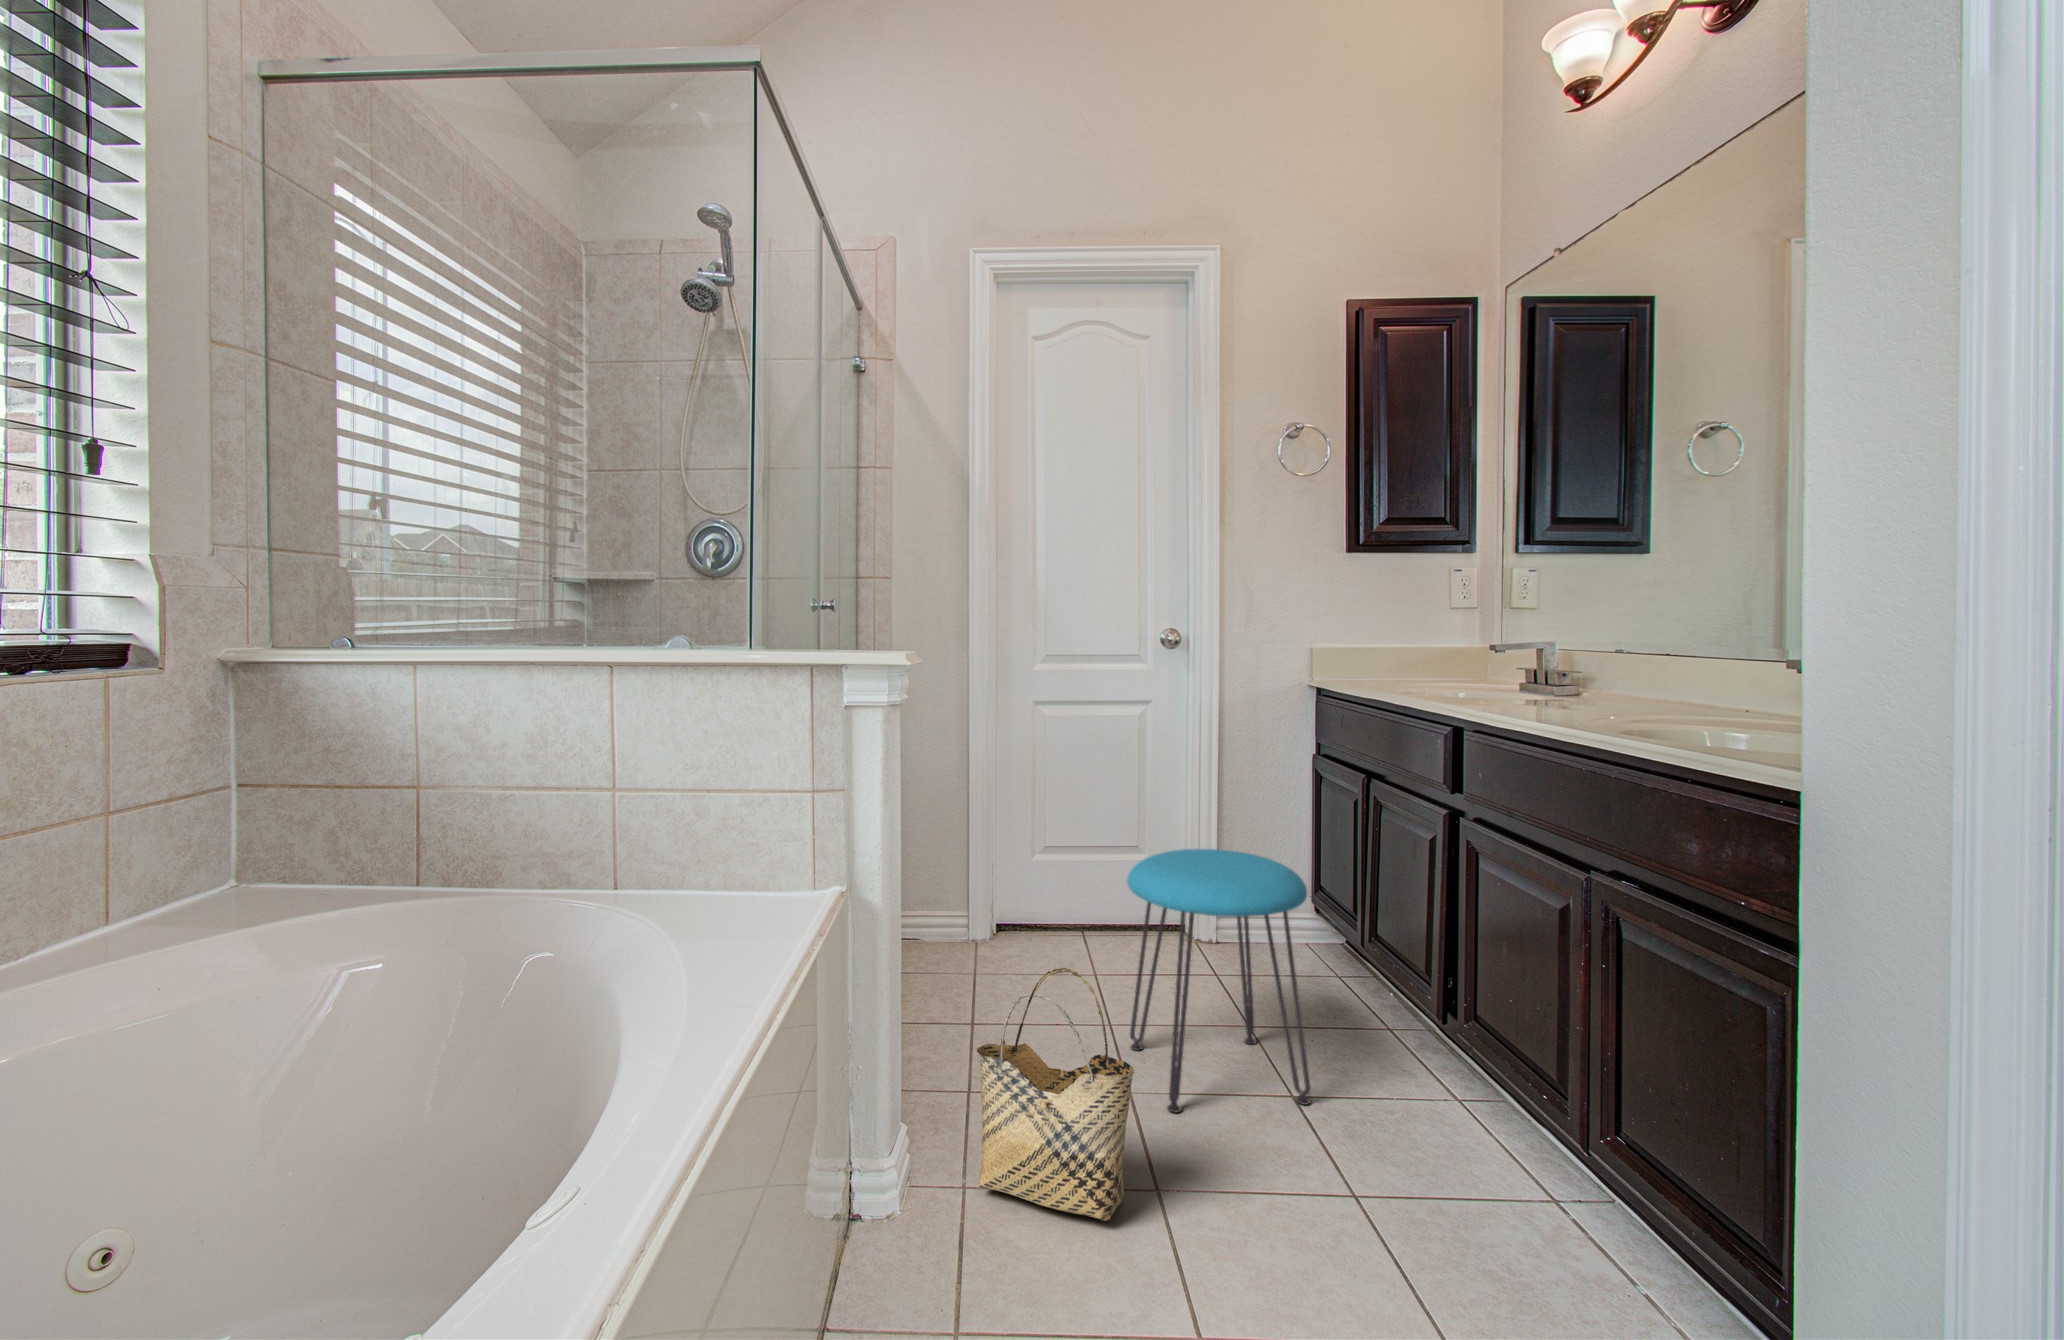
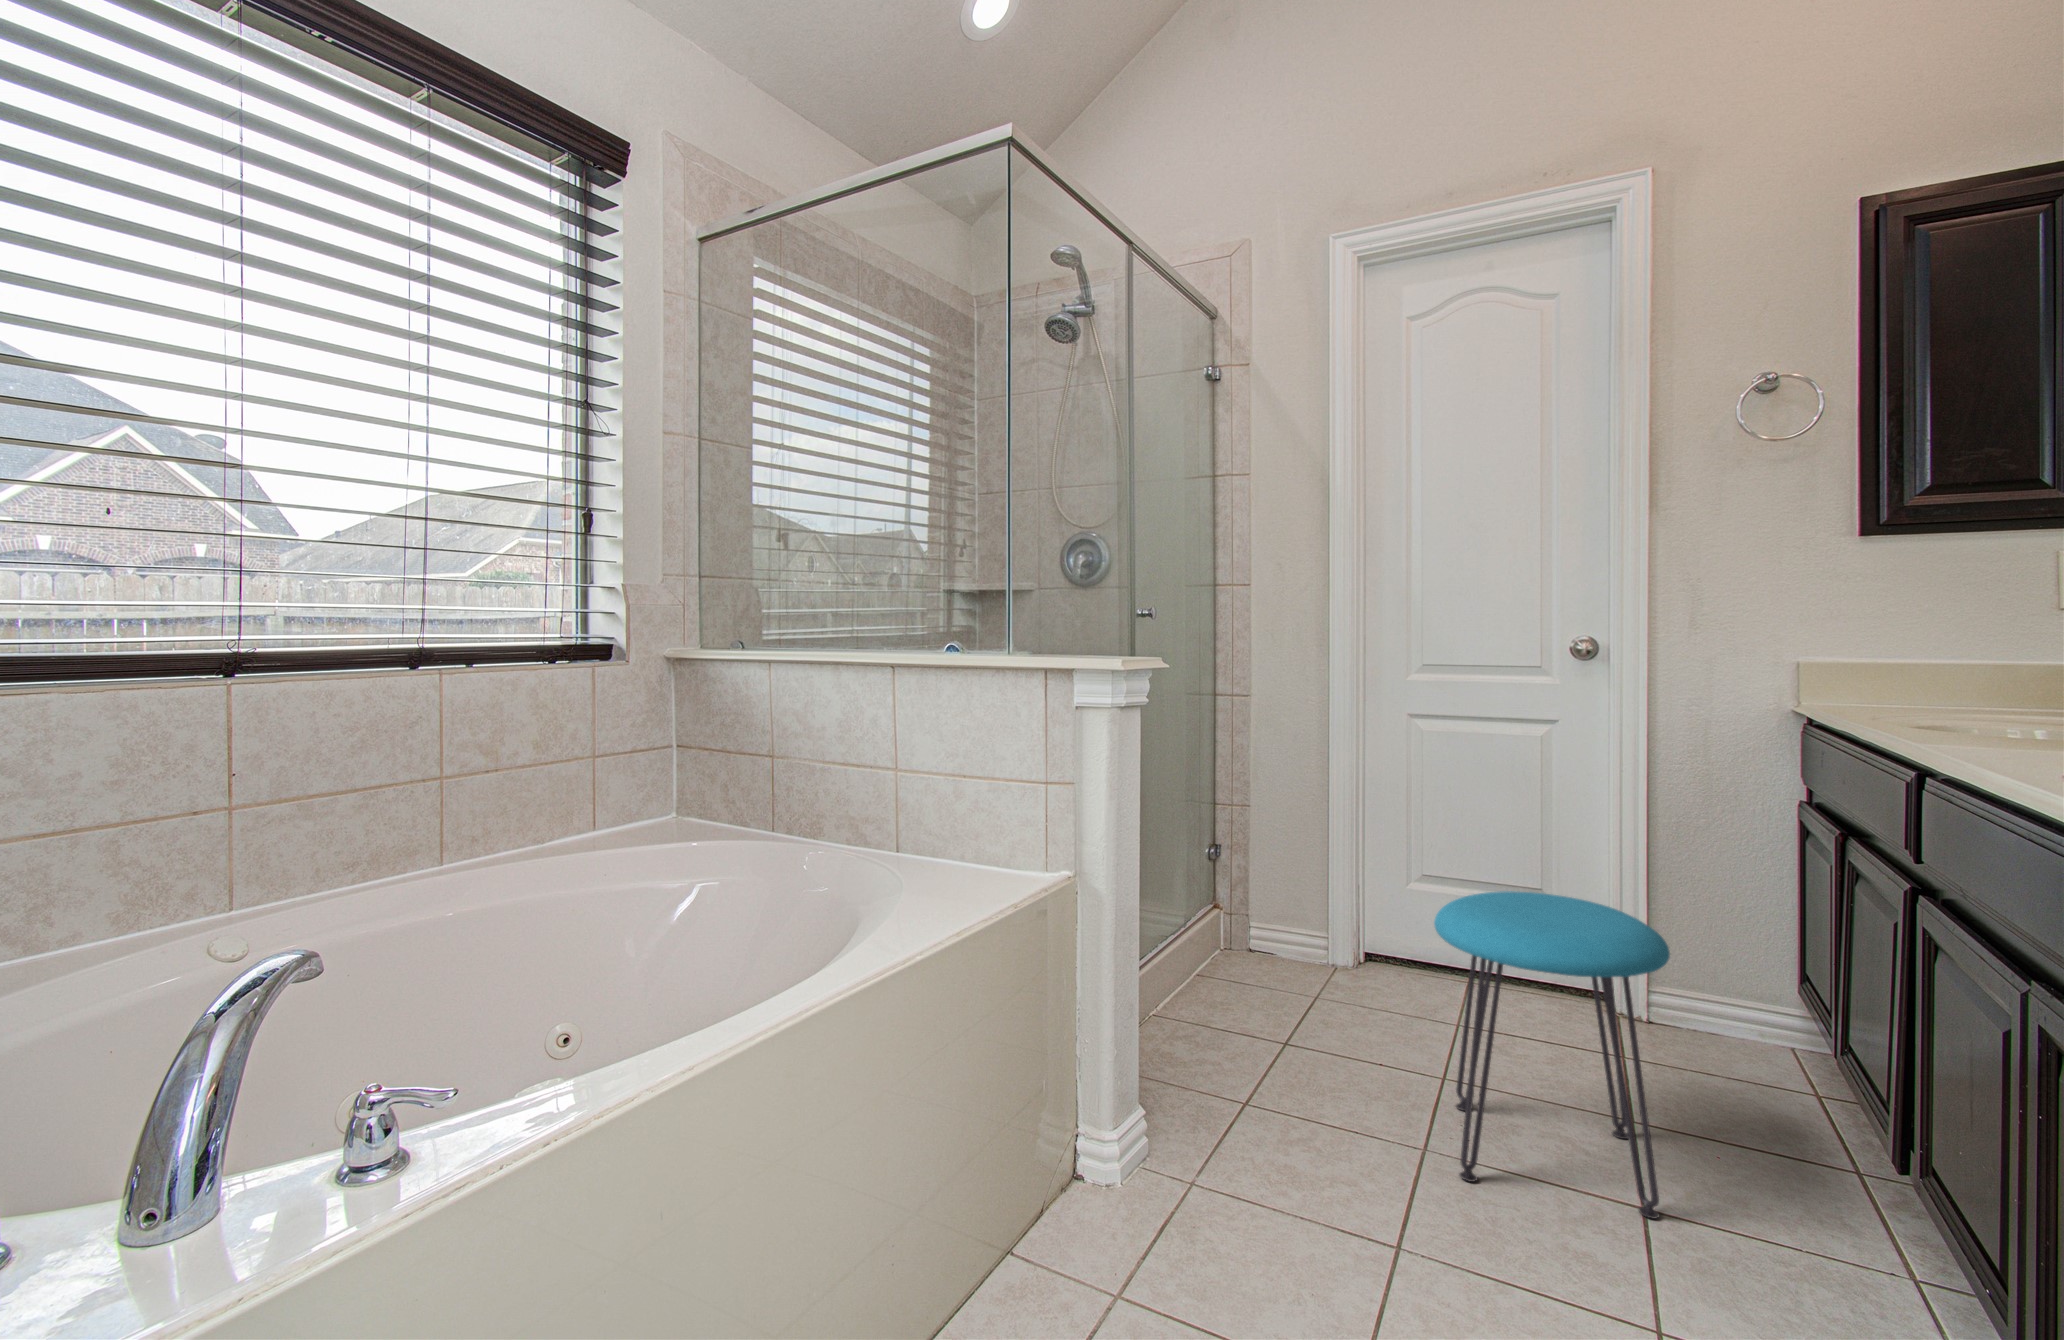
woven basket: present [977,968,1134,1221] -> none [1203,988,1360,1253]

